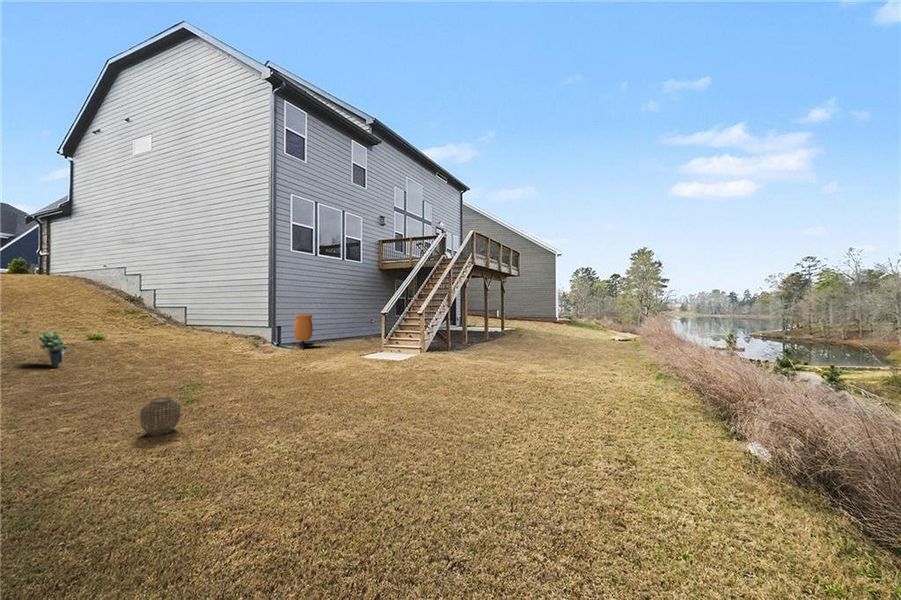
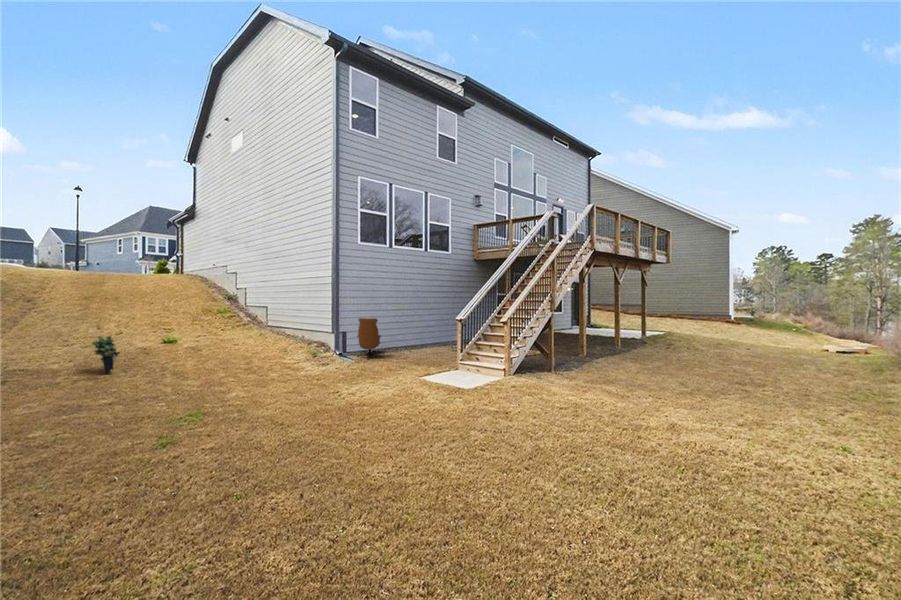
woven basket: present [140,397,180,435] -> none [65,437,119,486]

